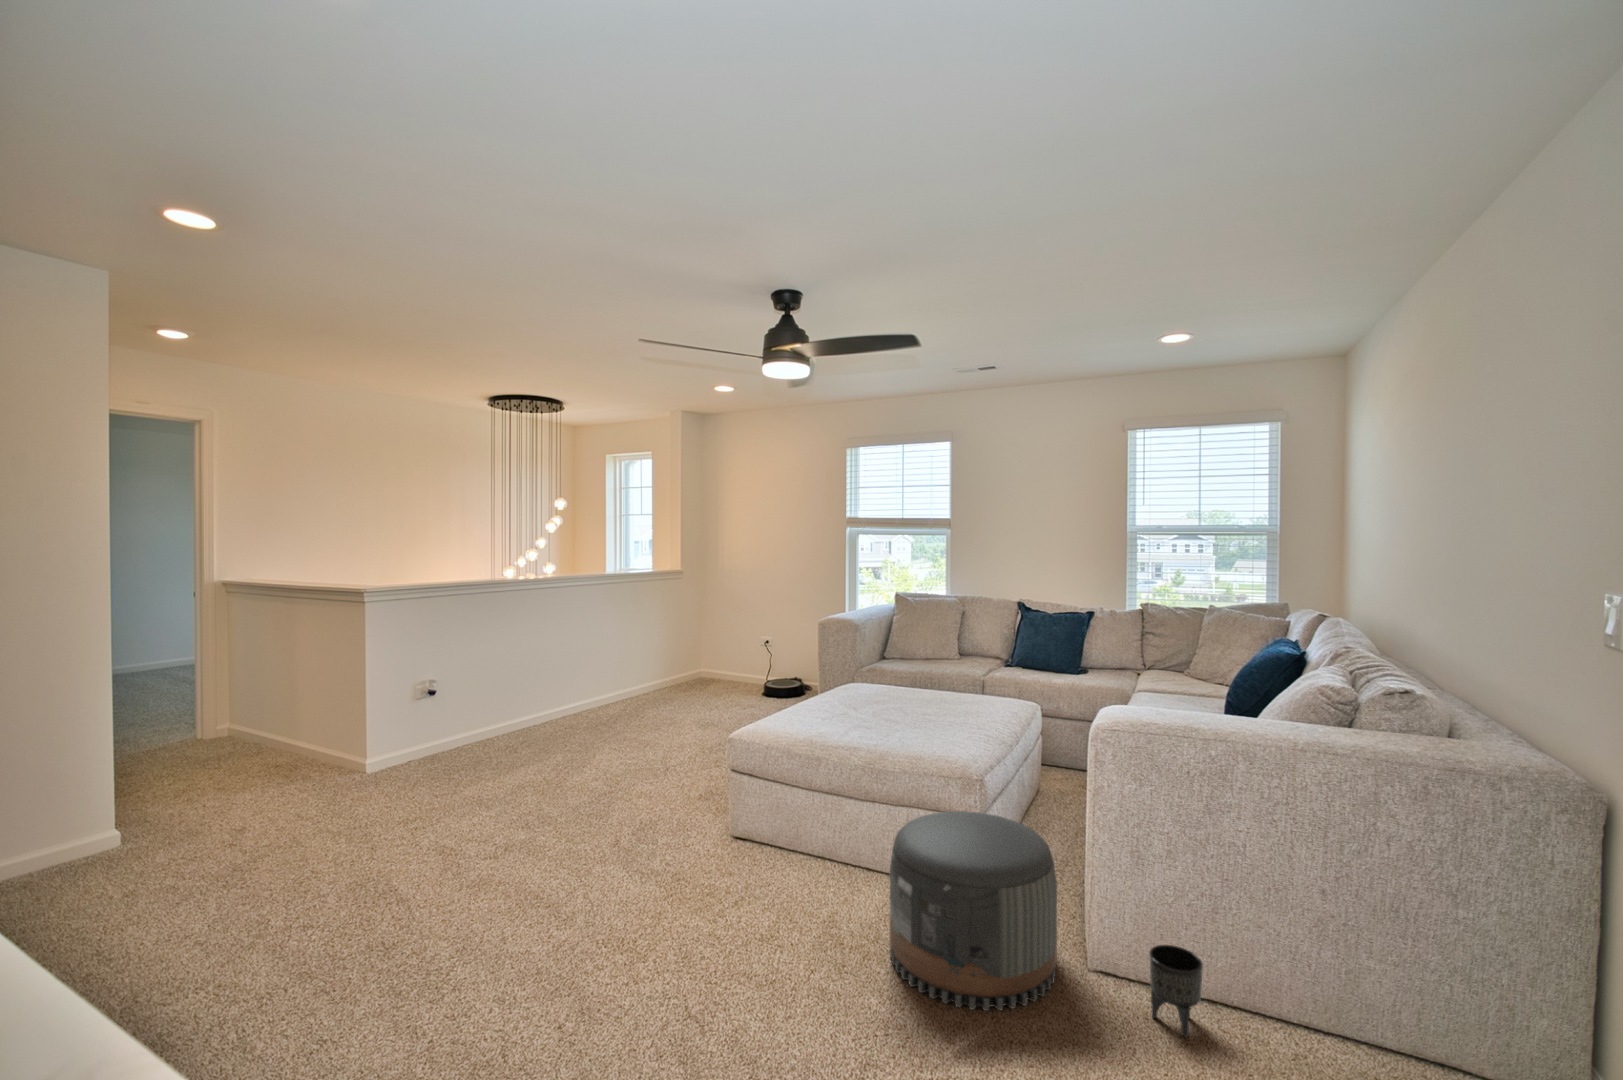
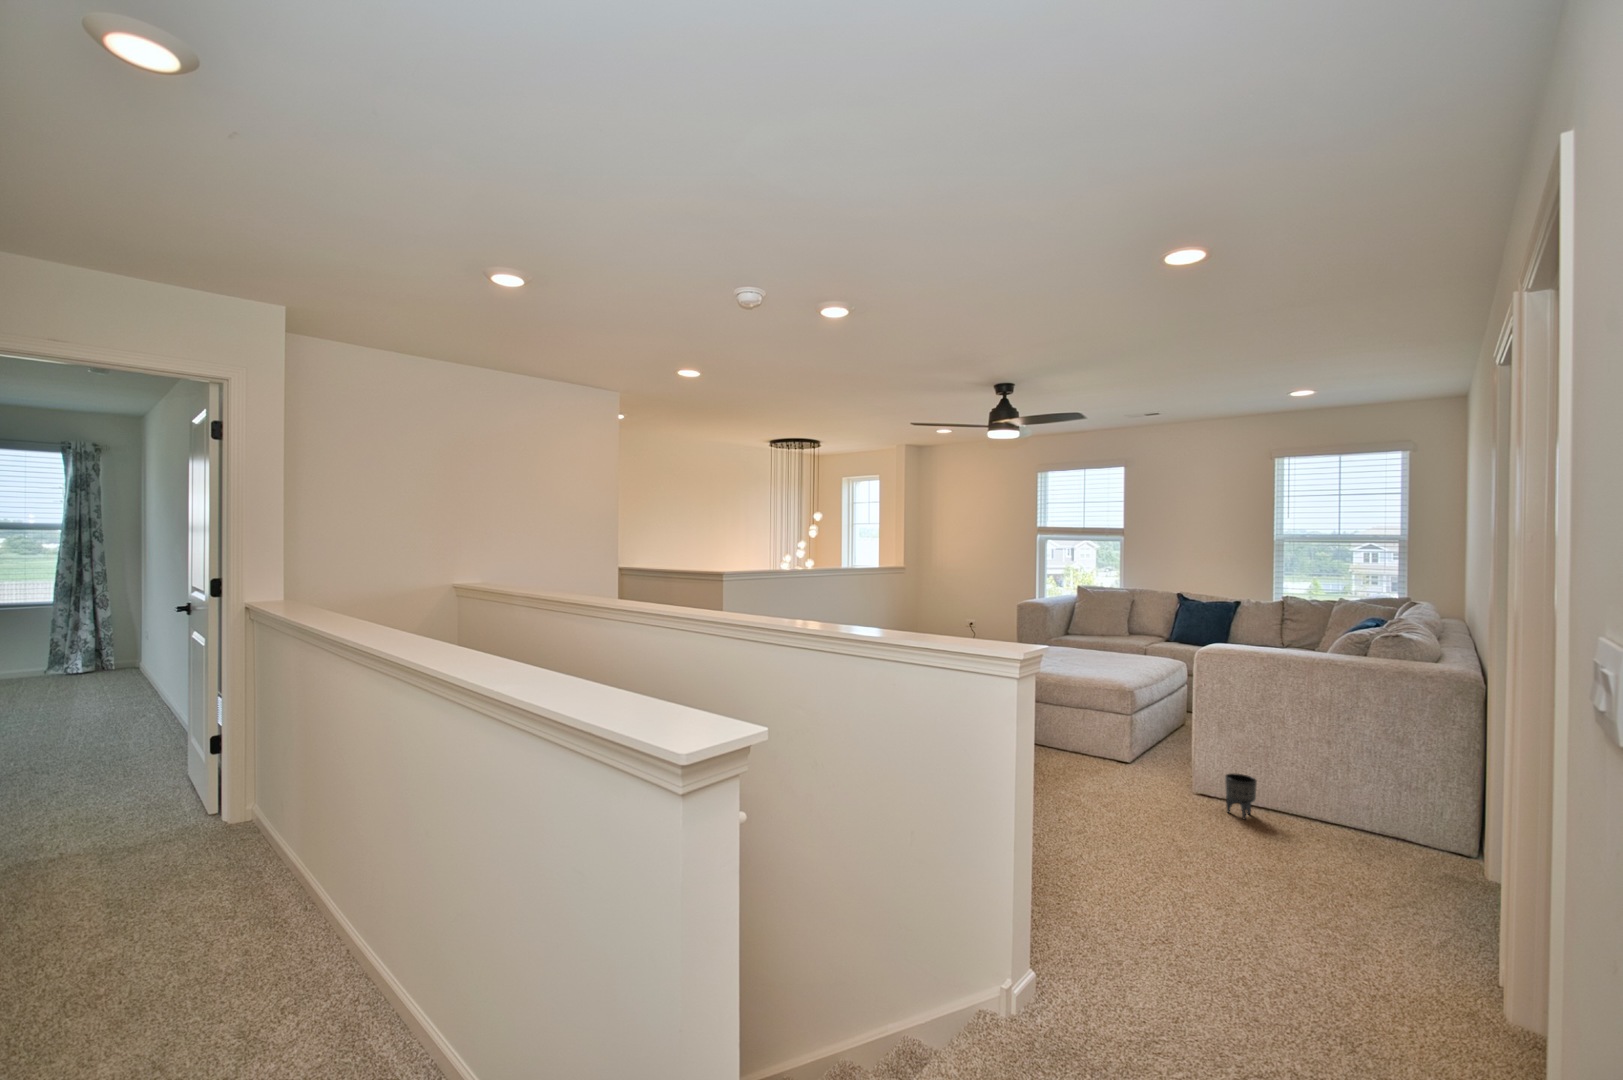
pouf: present [890,811,1057,1011] -> none [1070,704,1173,802]

